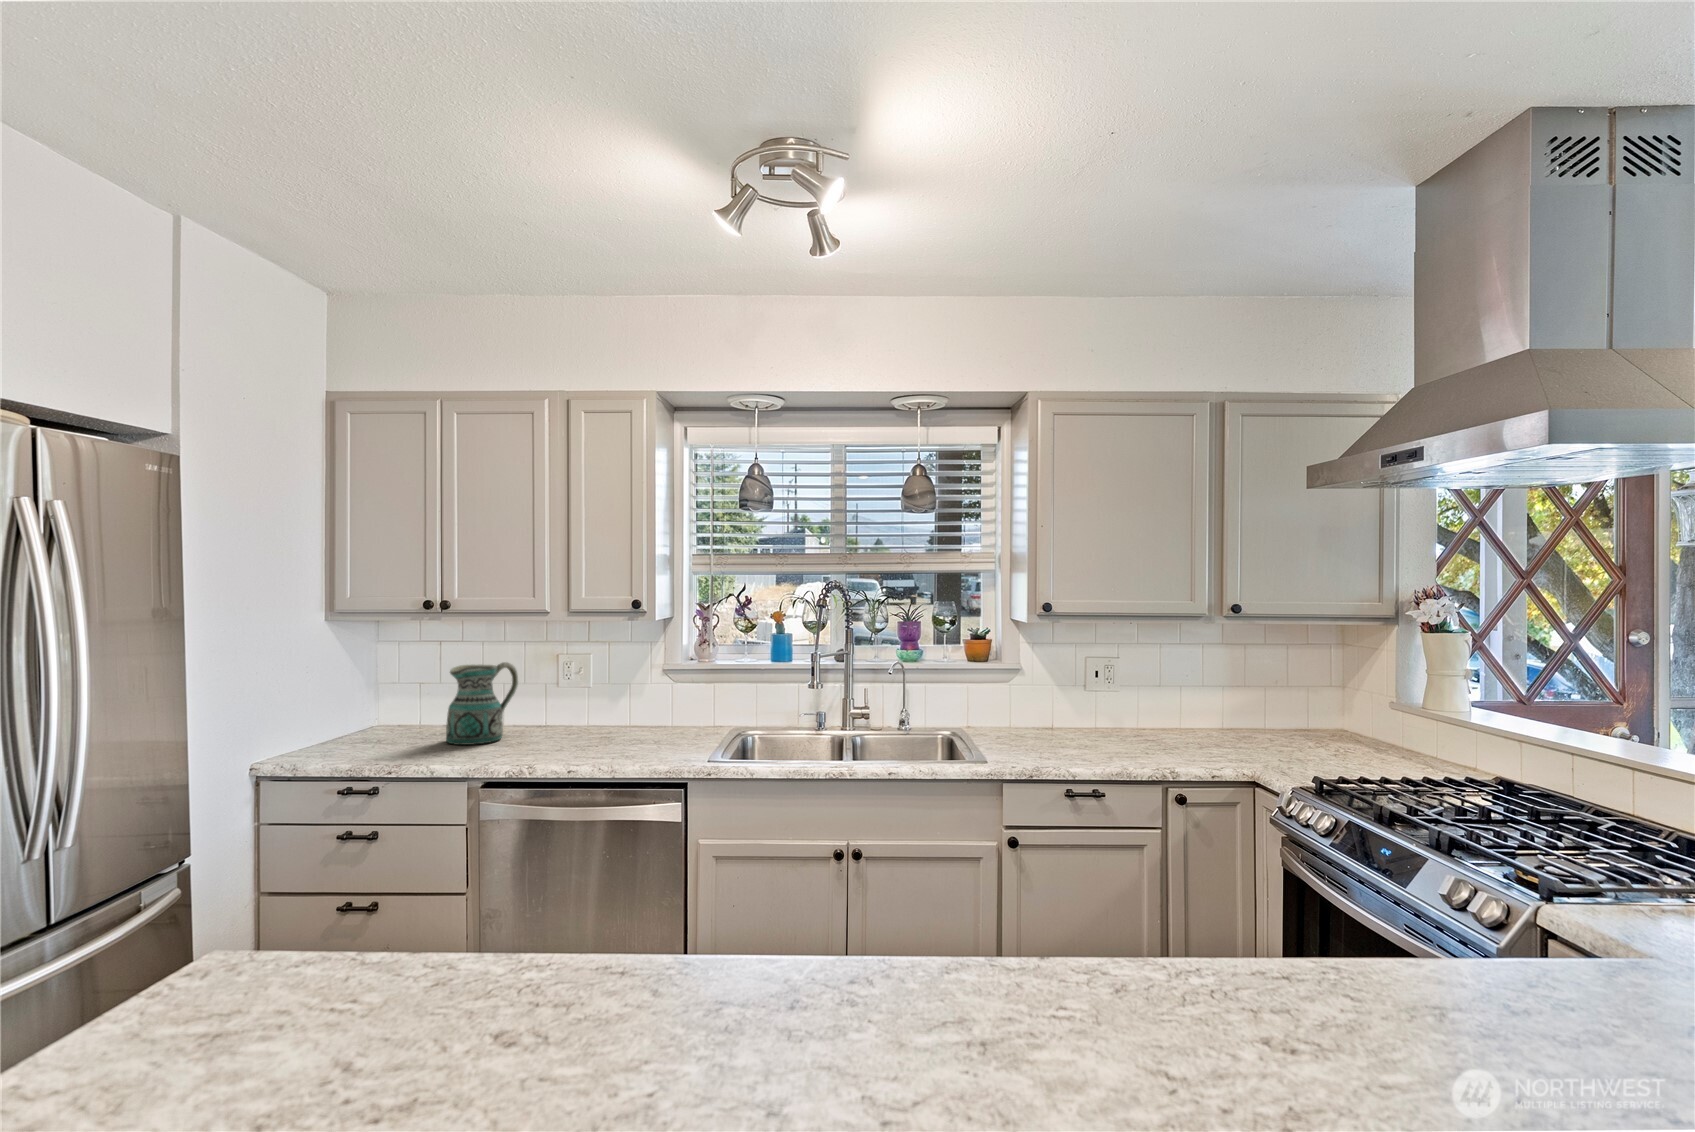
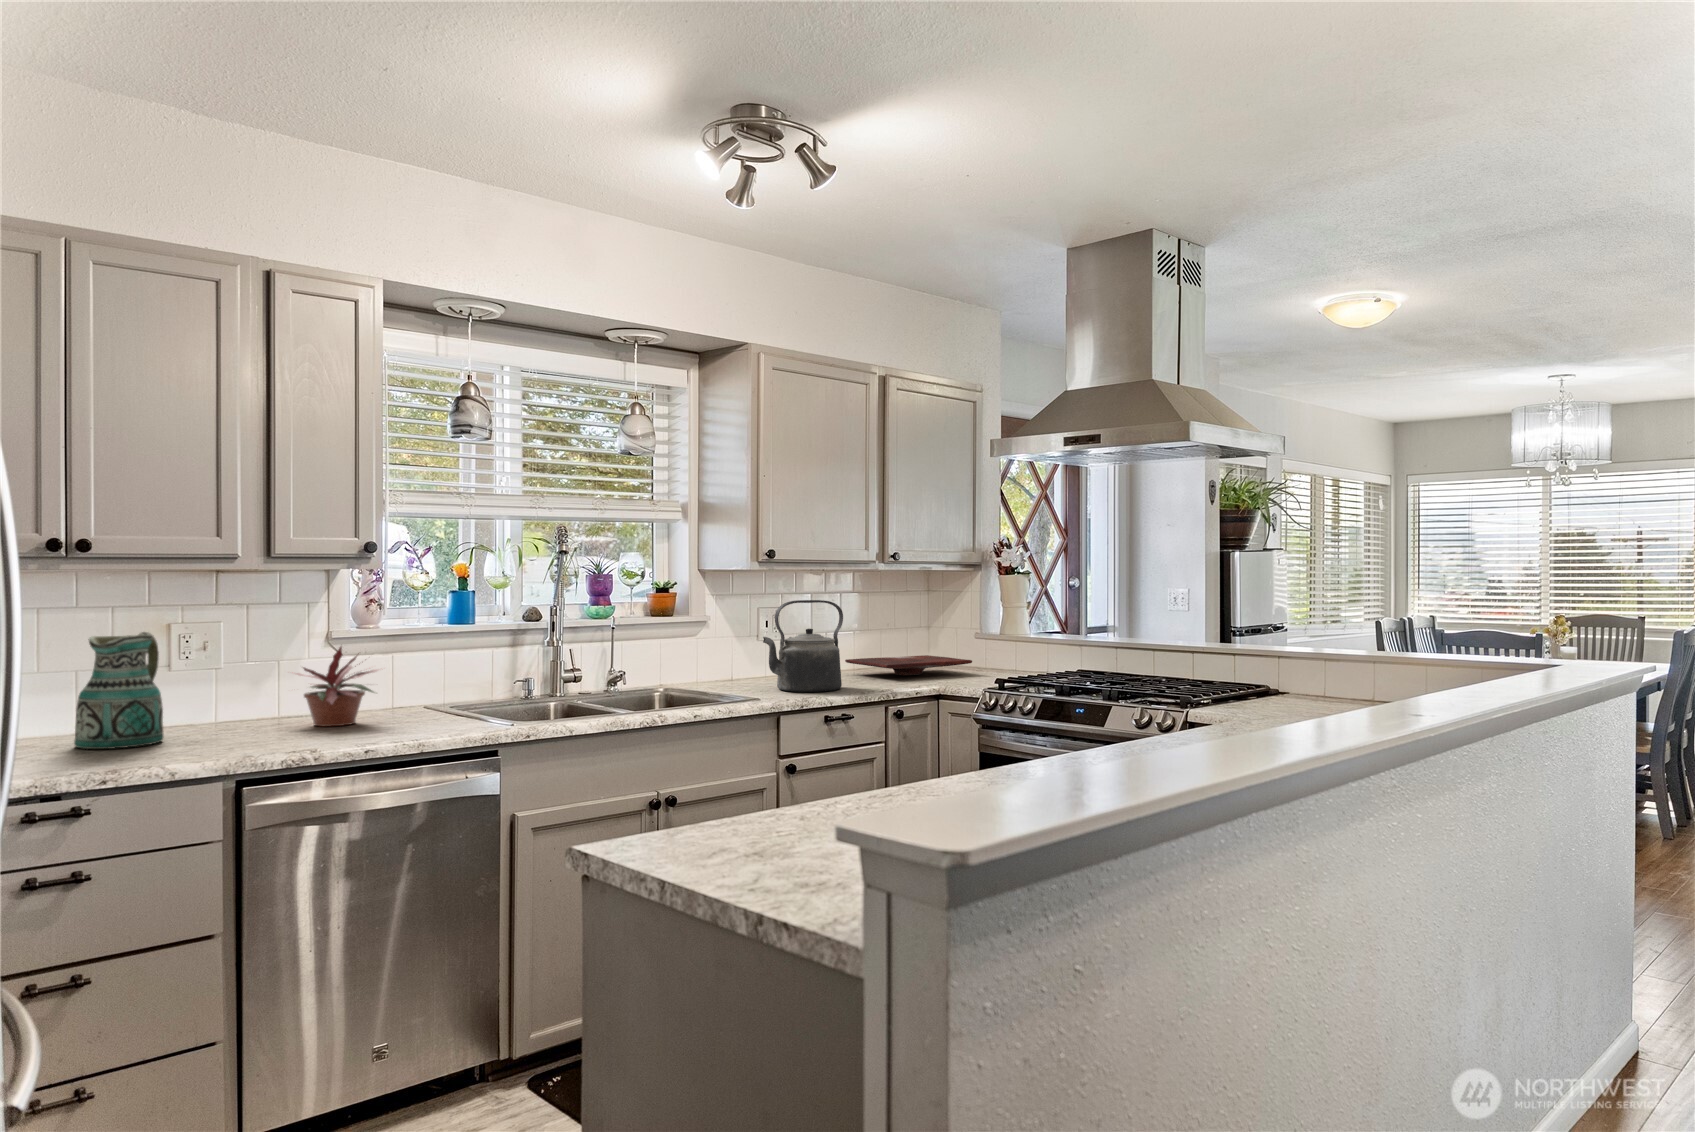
kettle: none [1028,656,1123,759] -> present [763,600,843,692]
potted plant: none [584,679,655,743] -> present [296,647,379,726]
cutting board: none [1181,720,1337,747] -> present [845,655,972,675]

